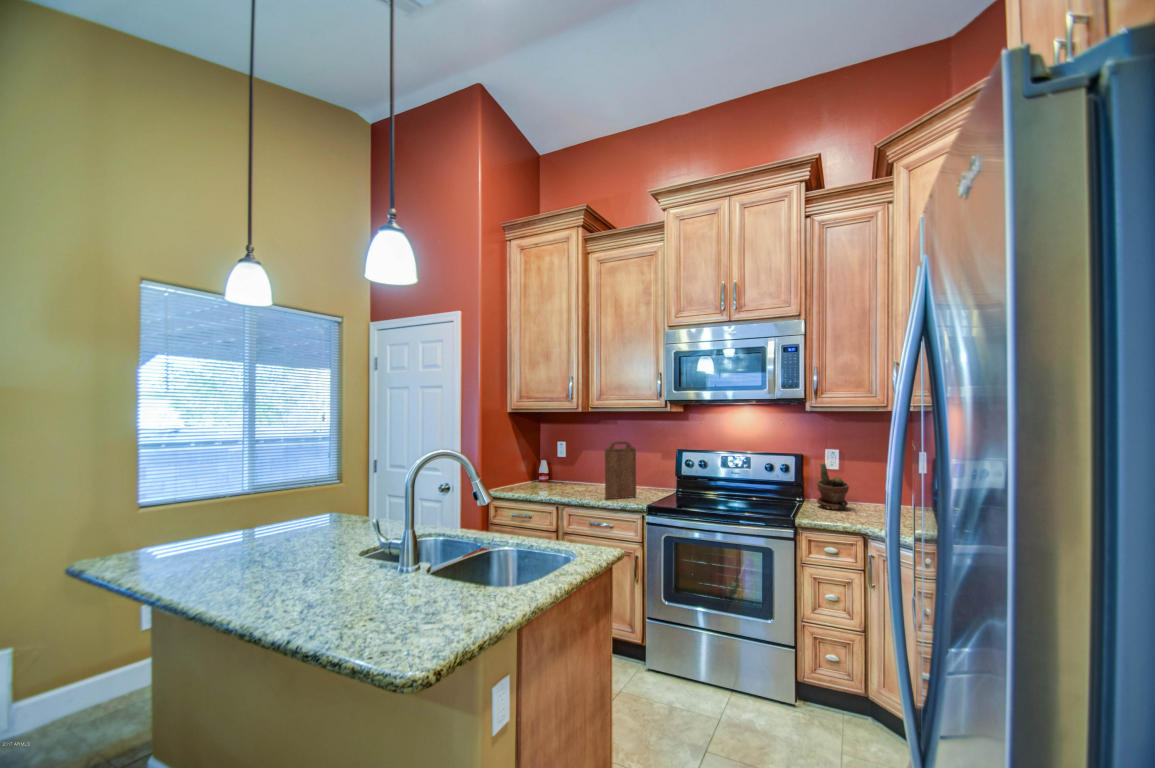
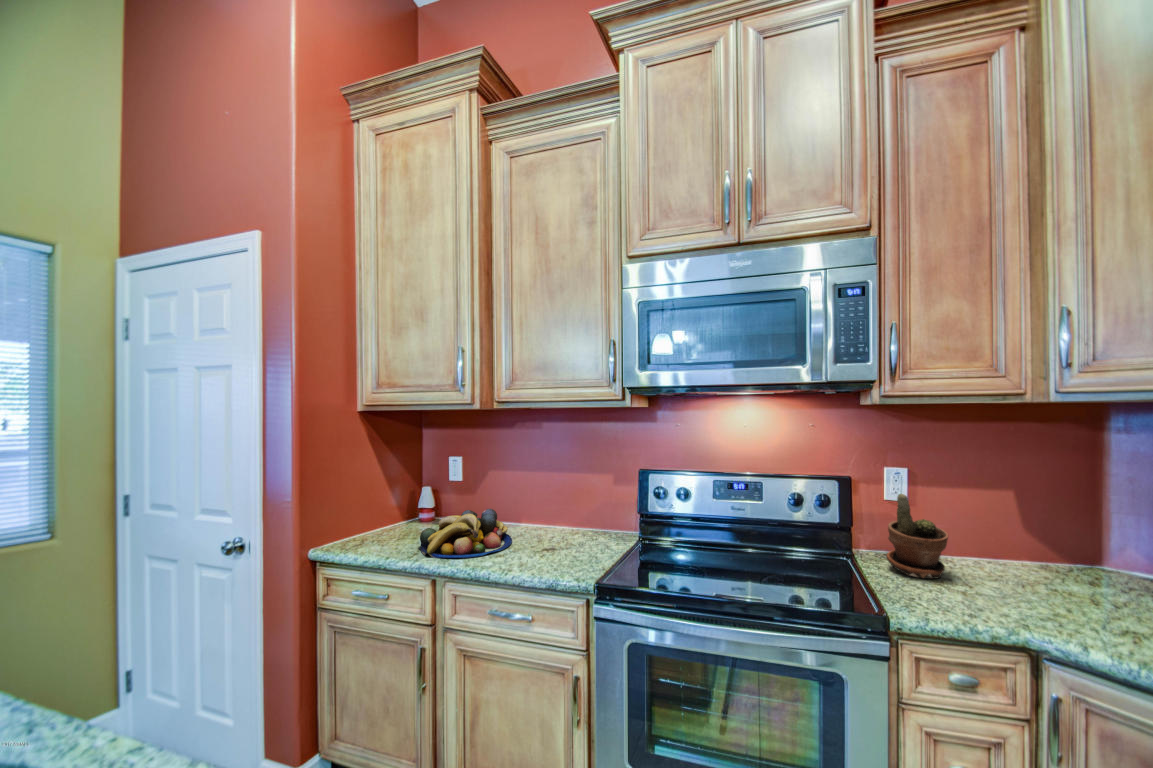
cutting board: present [605,441,636,499] -> none [518,460,574,565]
fruit bowl: none [546,472,600,496] -> present [419,509,512,558]

